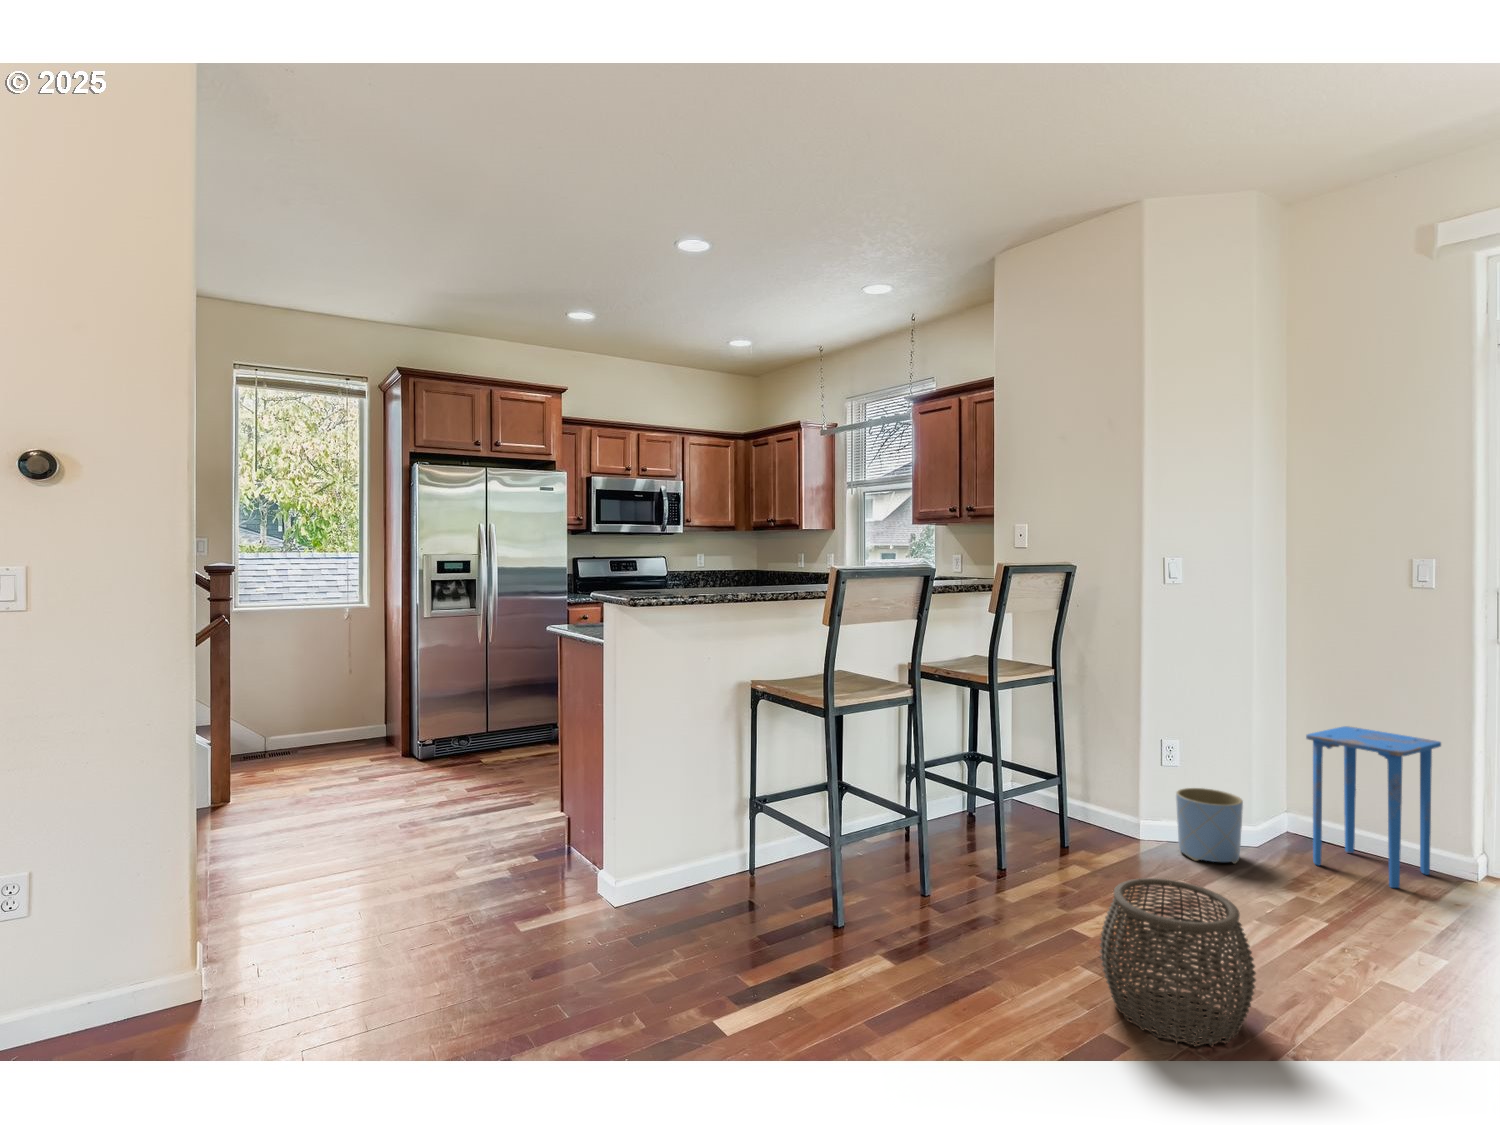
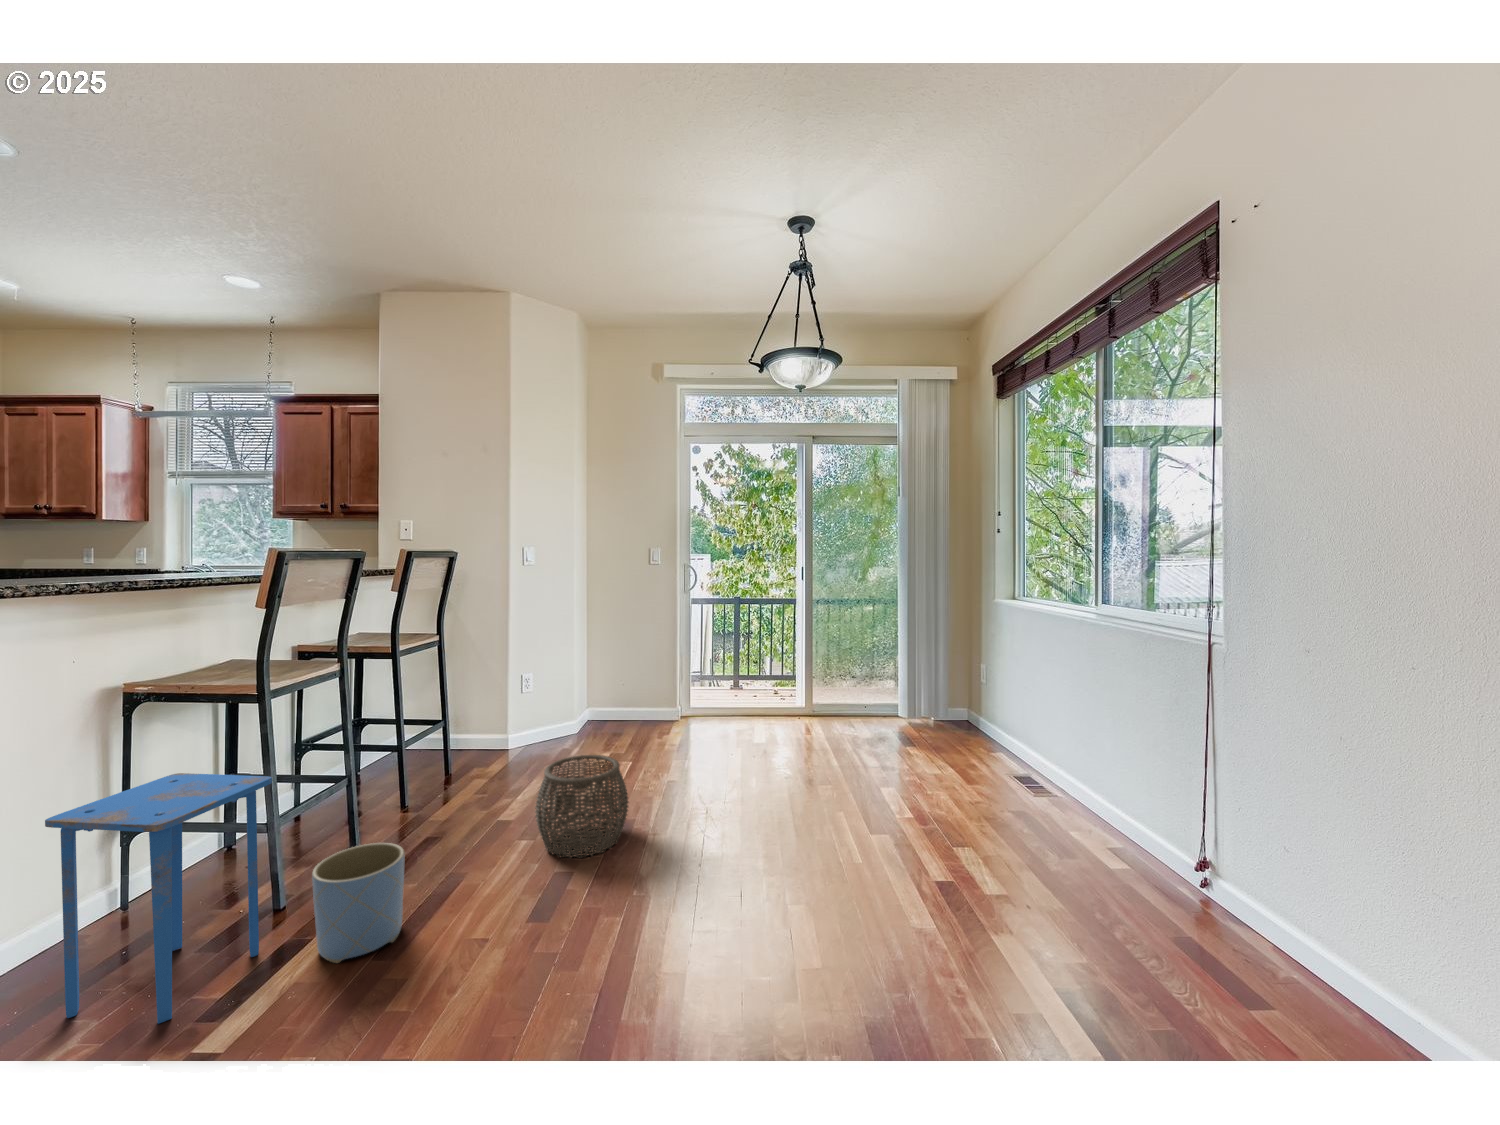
side table: present [1306,726,1441,888] -> present [45,773,272,1024]
planter: present [1176,788,1243,864] -> present [312,843,404,963]

